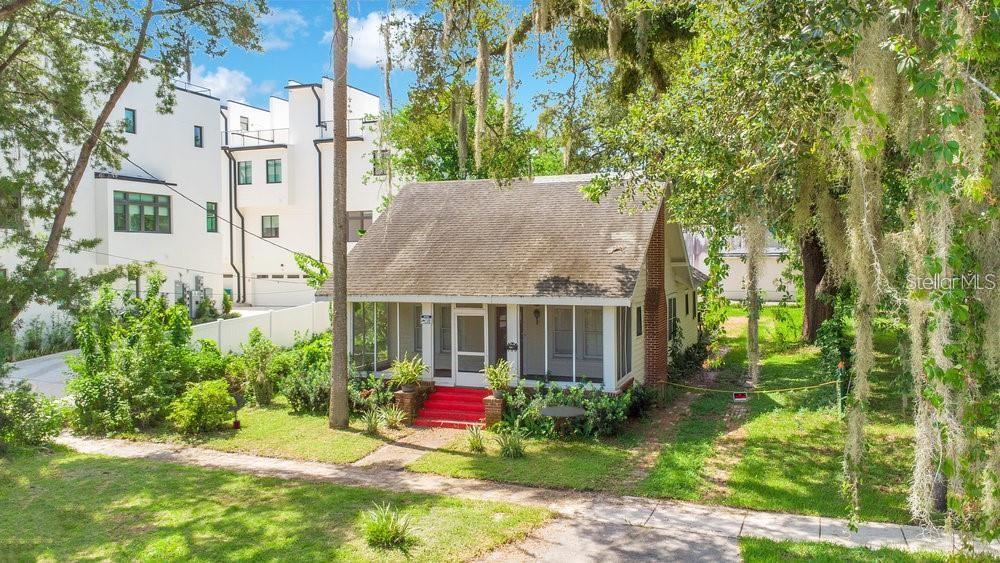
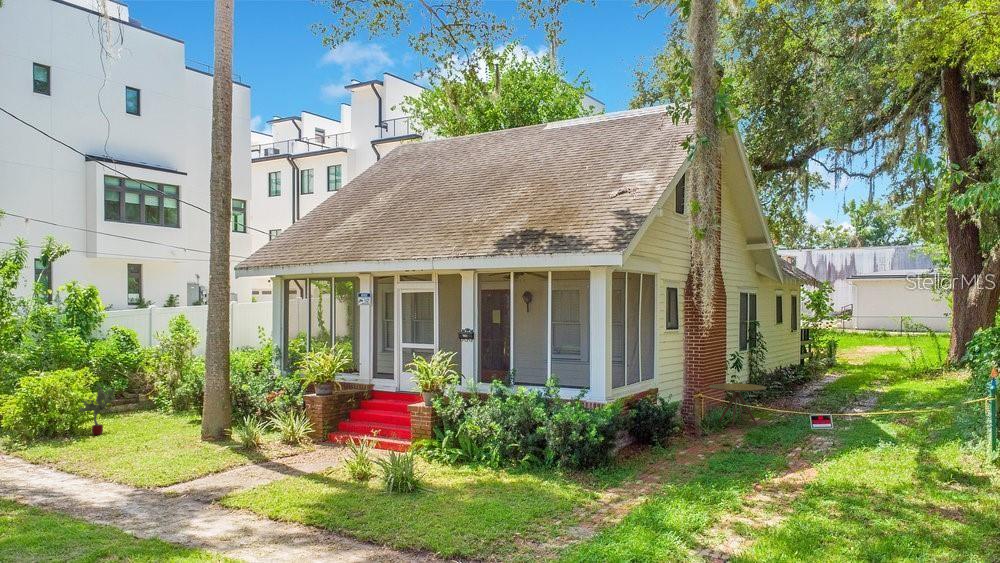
round table: present [539,406,586,446] -> present [709,384,766,426]

